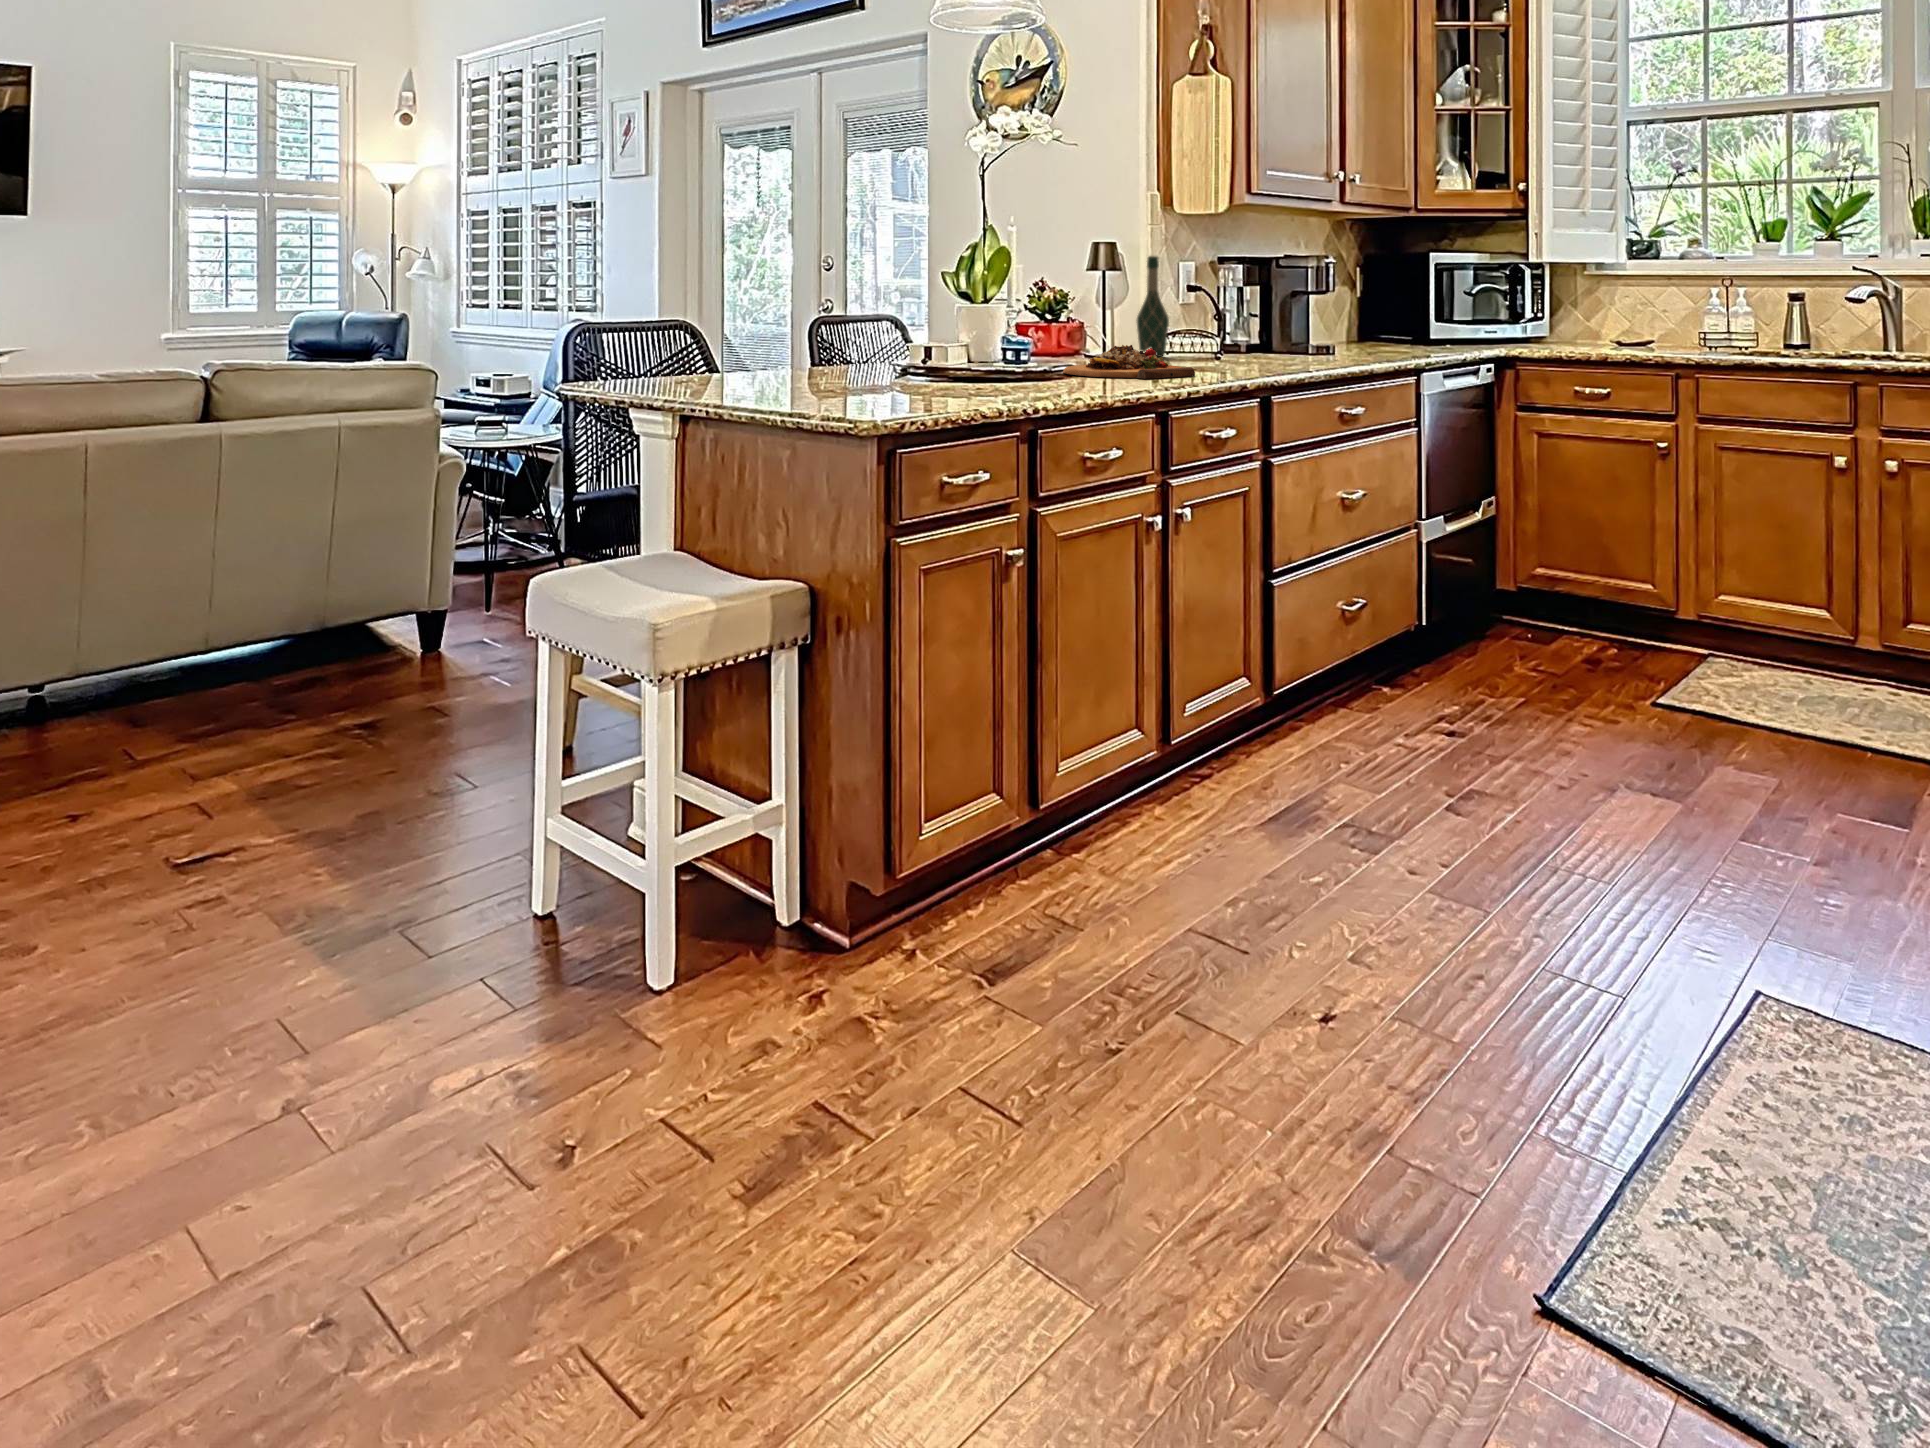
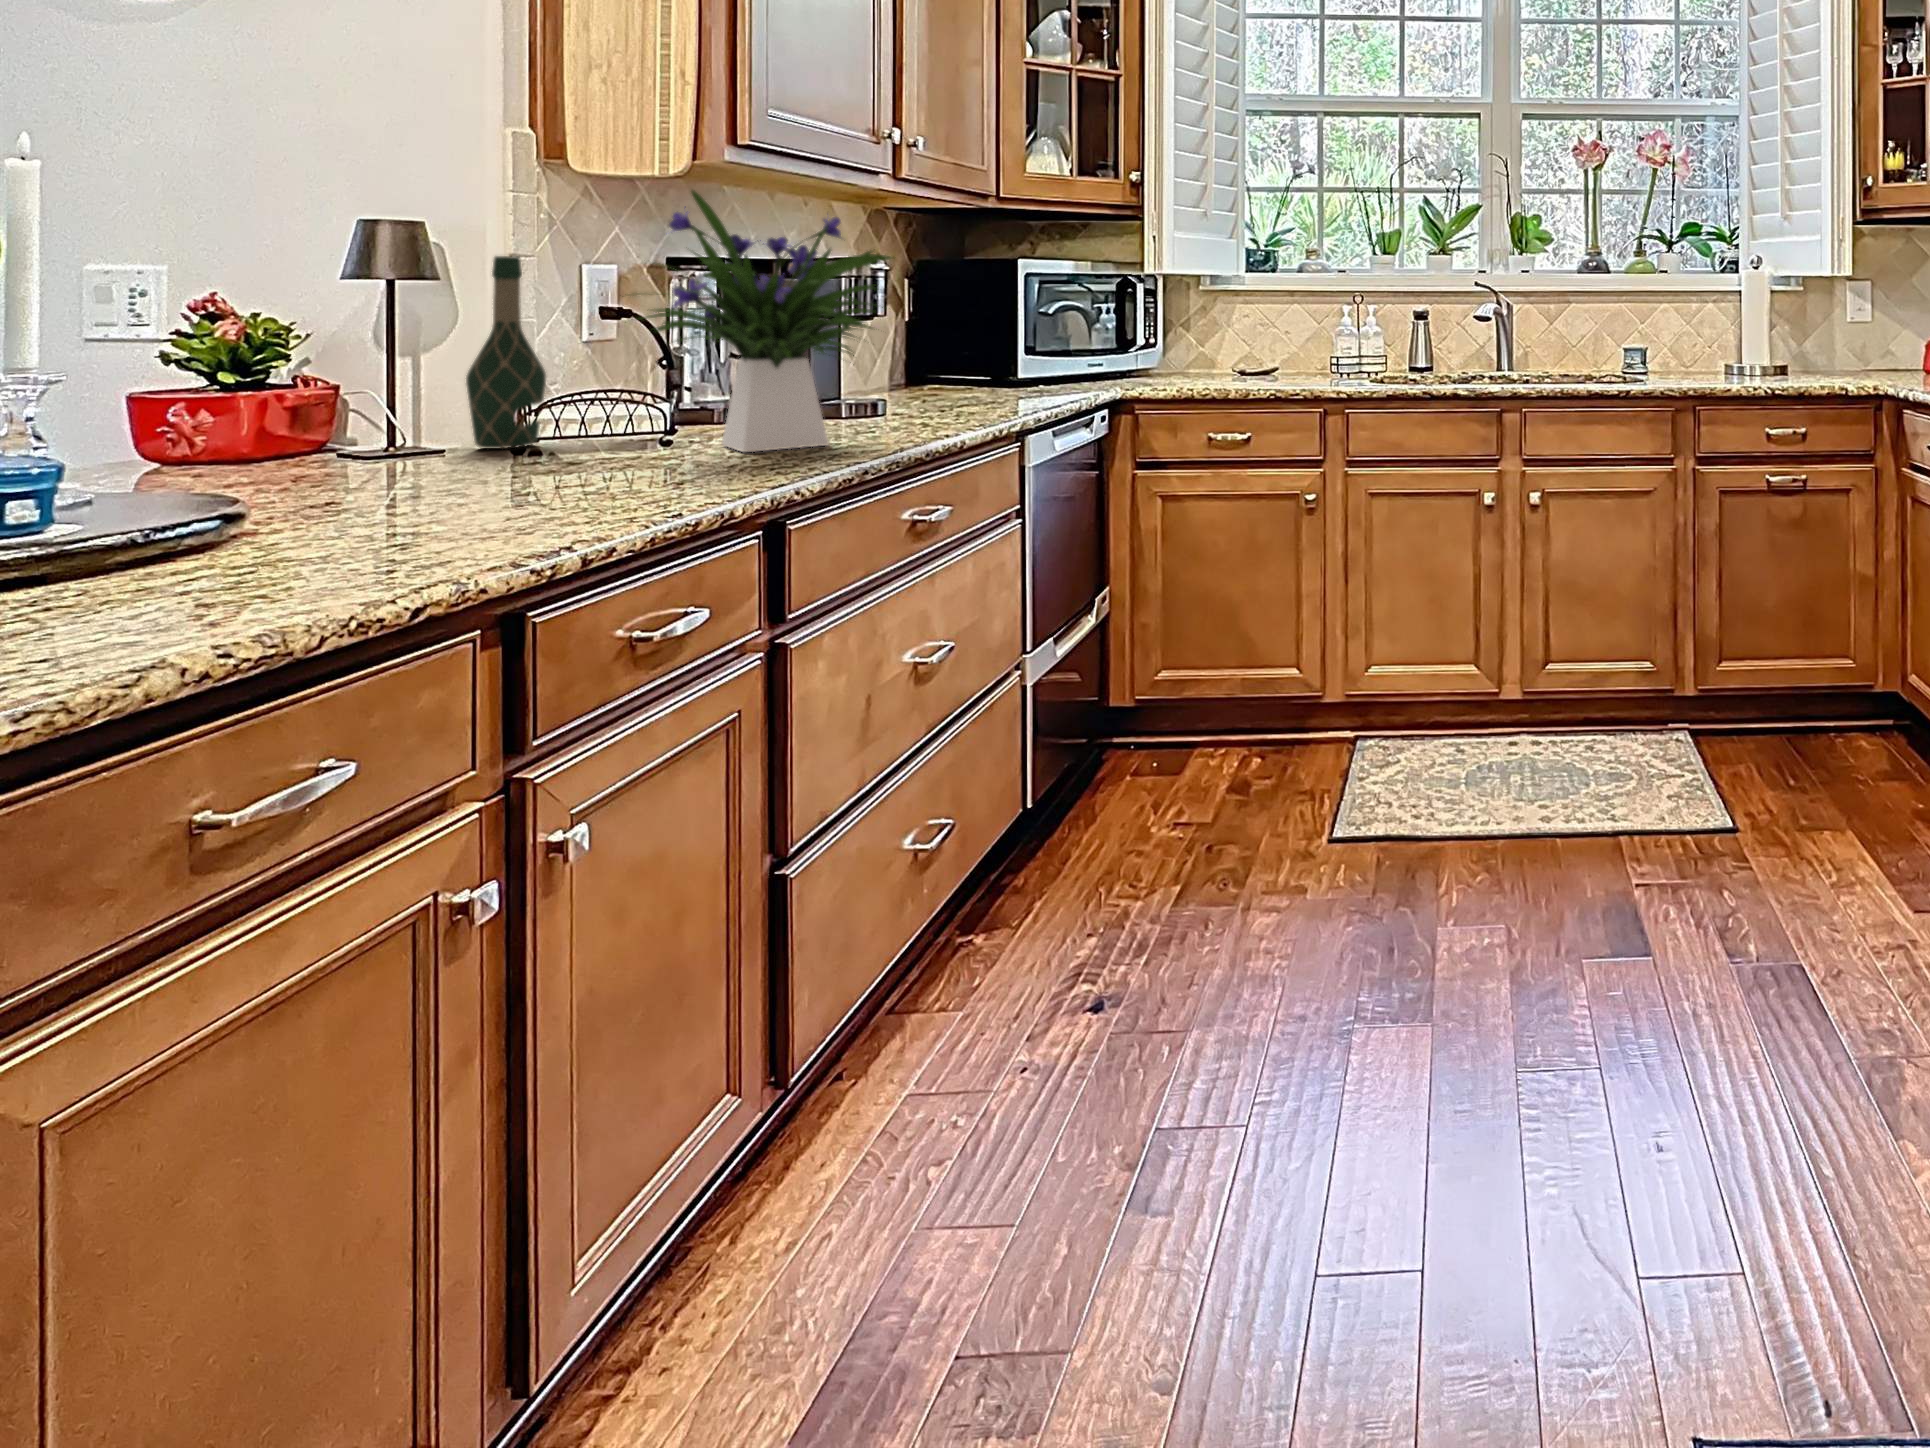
flower arrangement: none [1203,219,1340,363] -> present [643,190,892,452]
cutting board: present [1063,345,1195,379] -> none [166,452,577,548]

